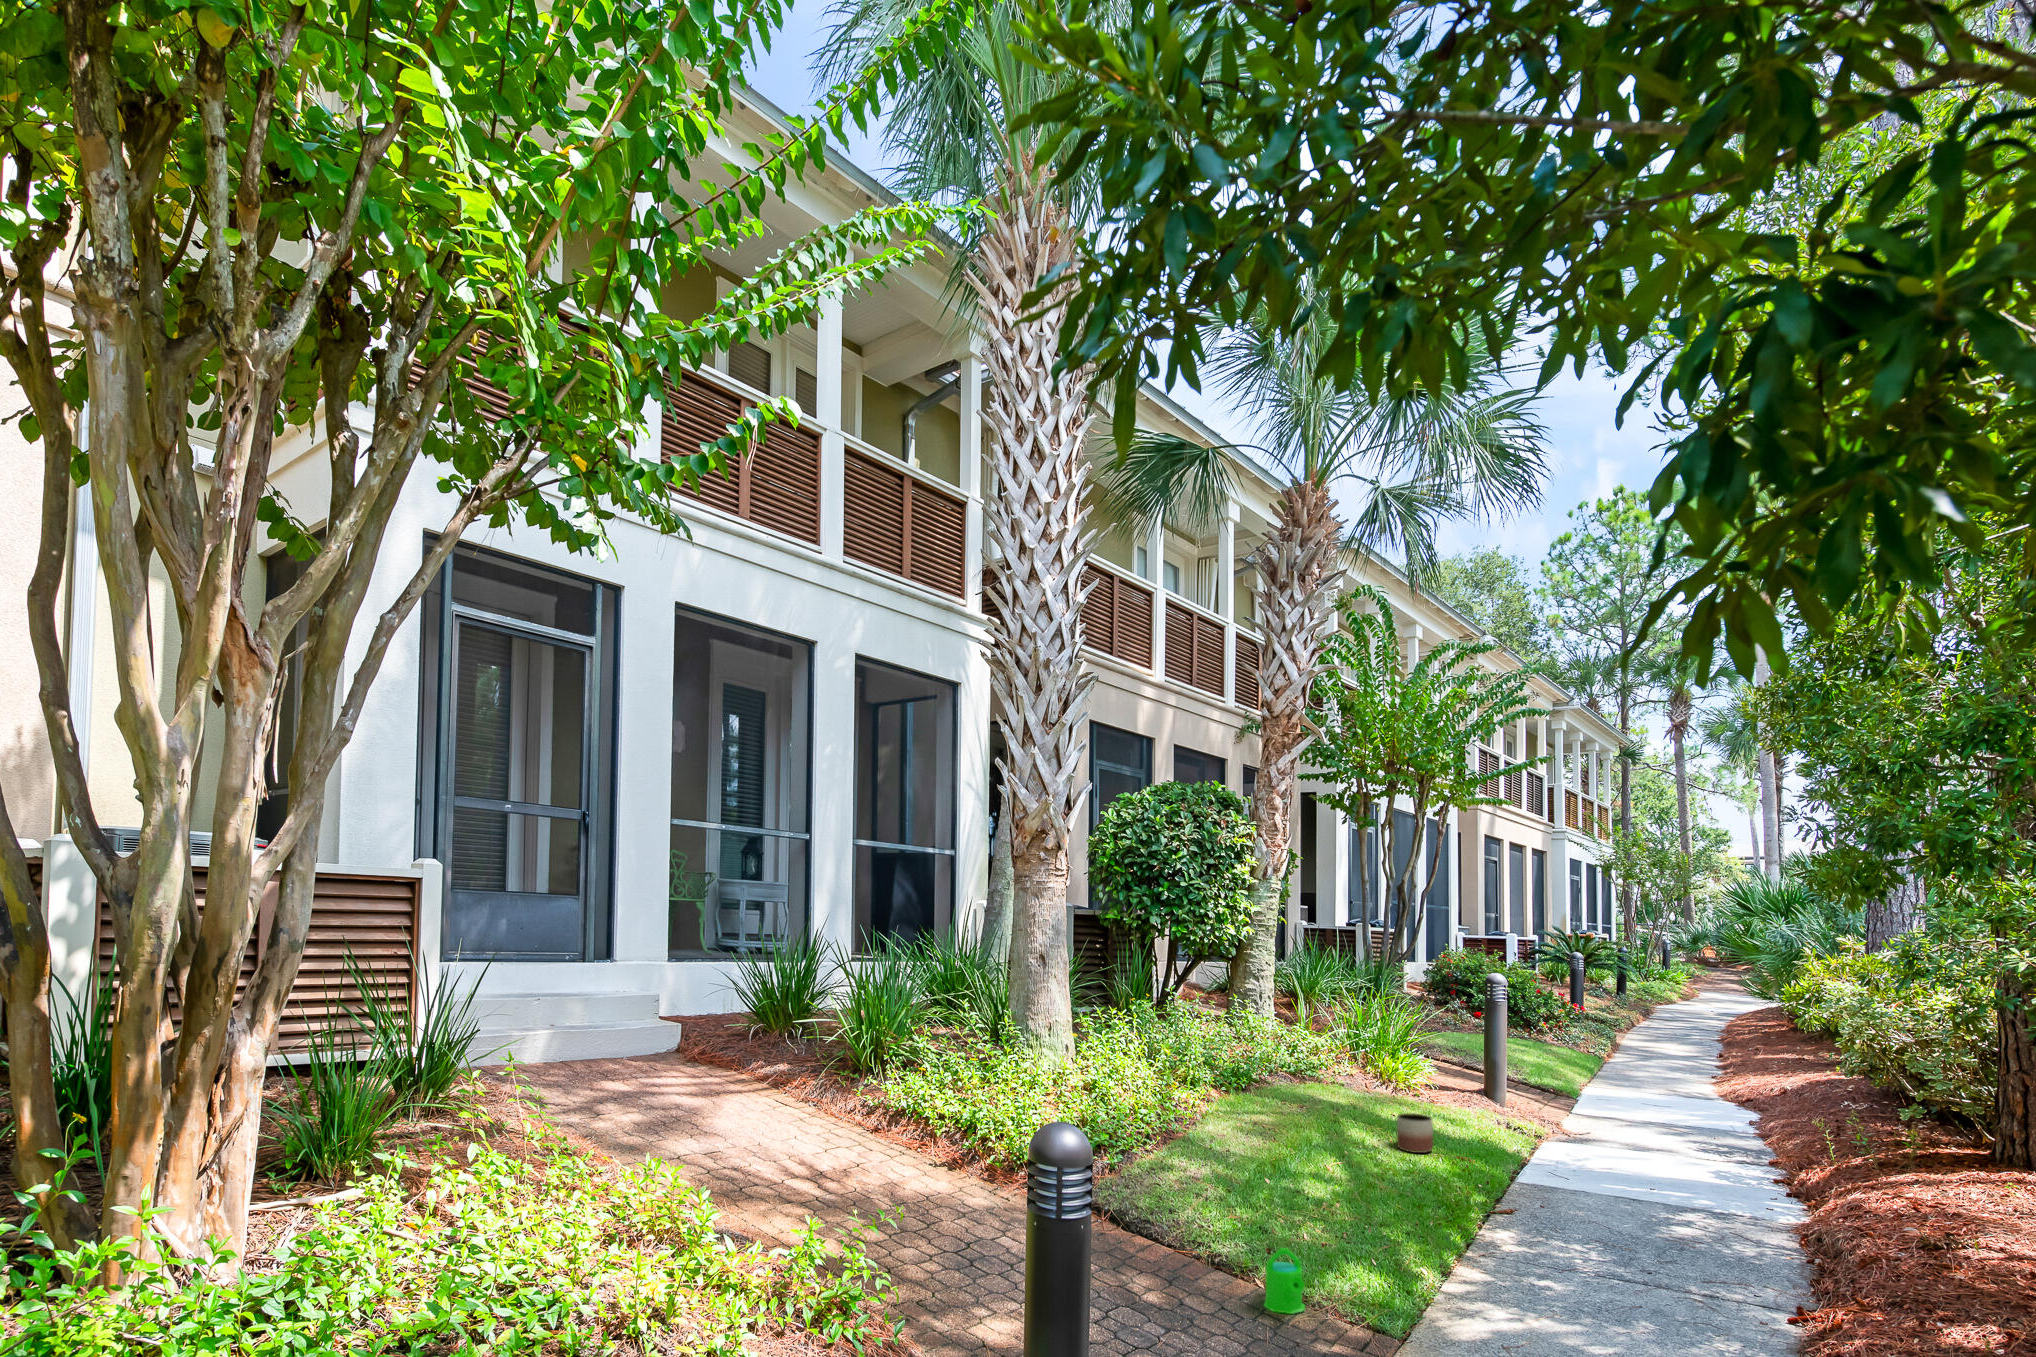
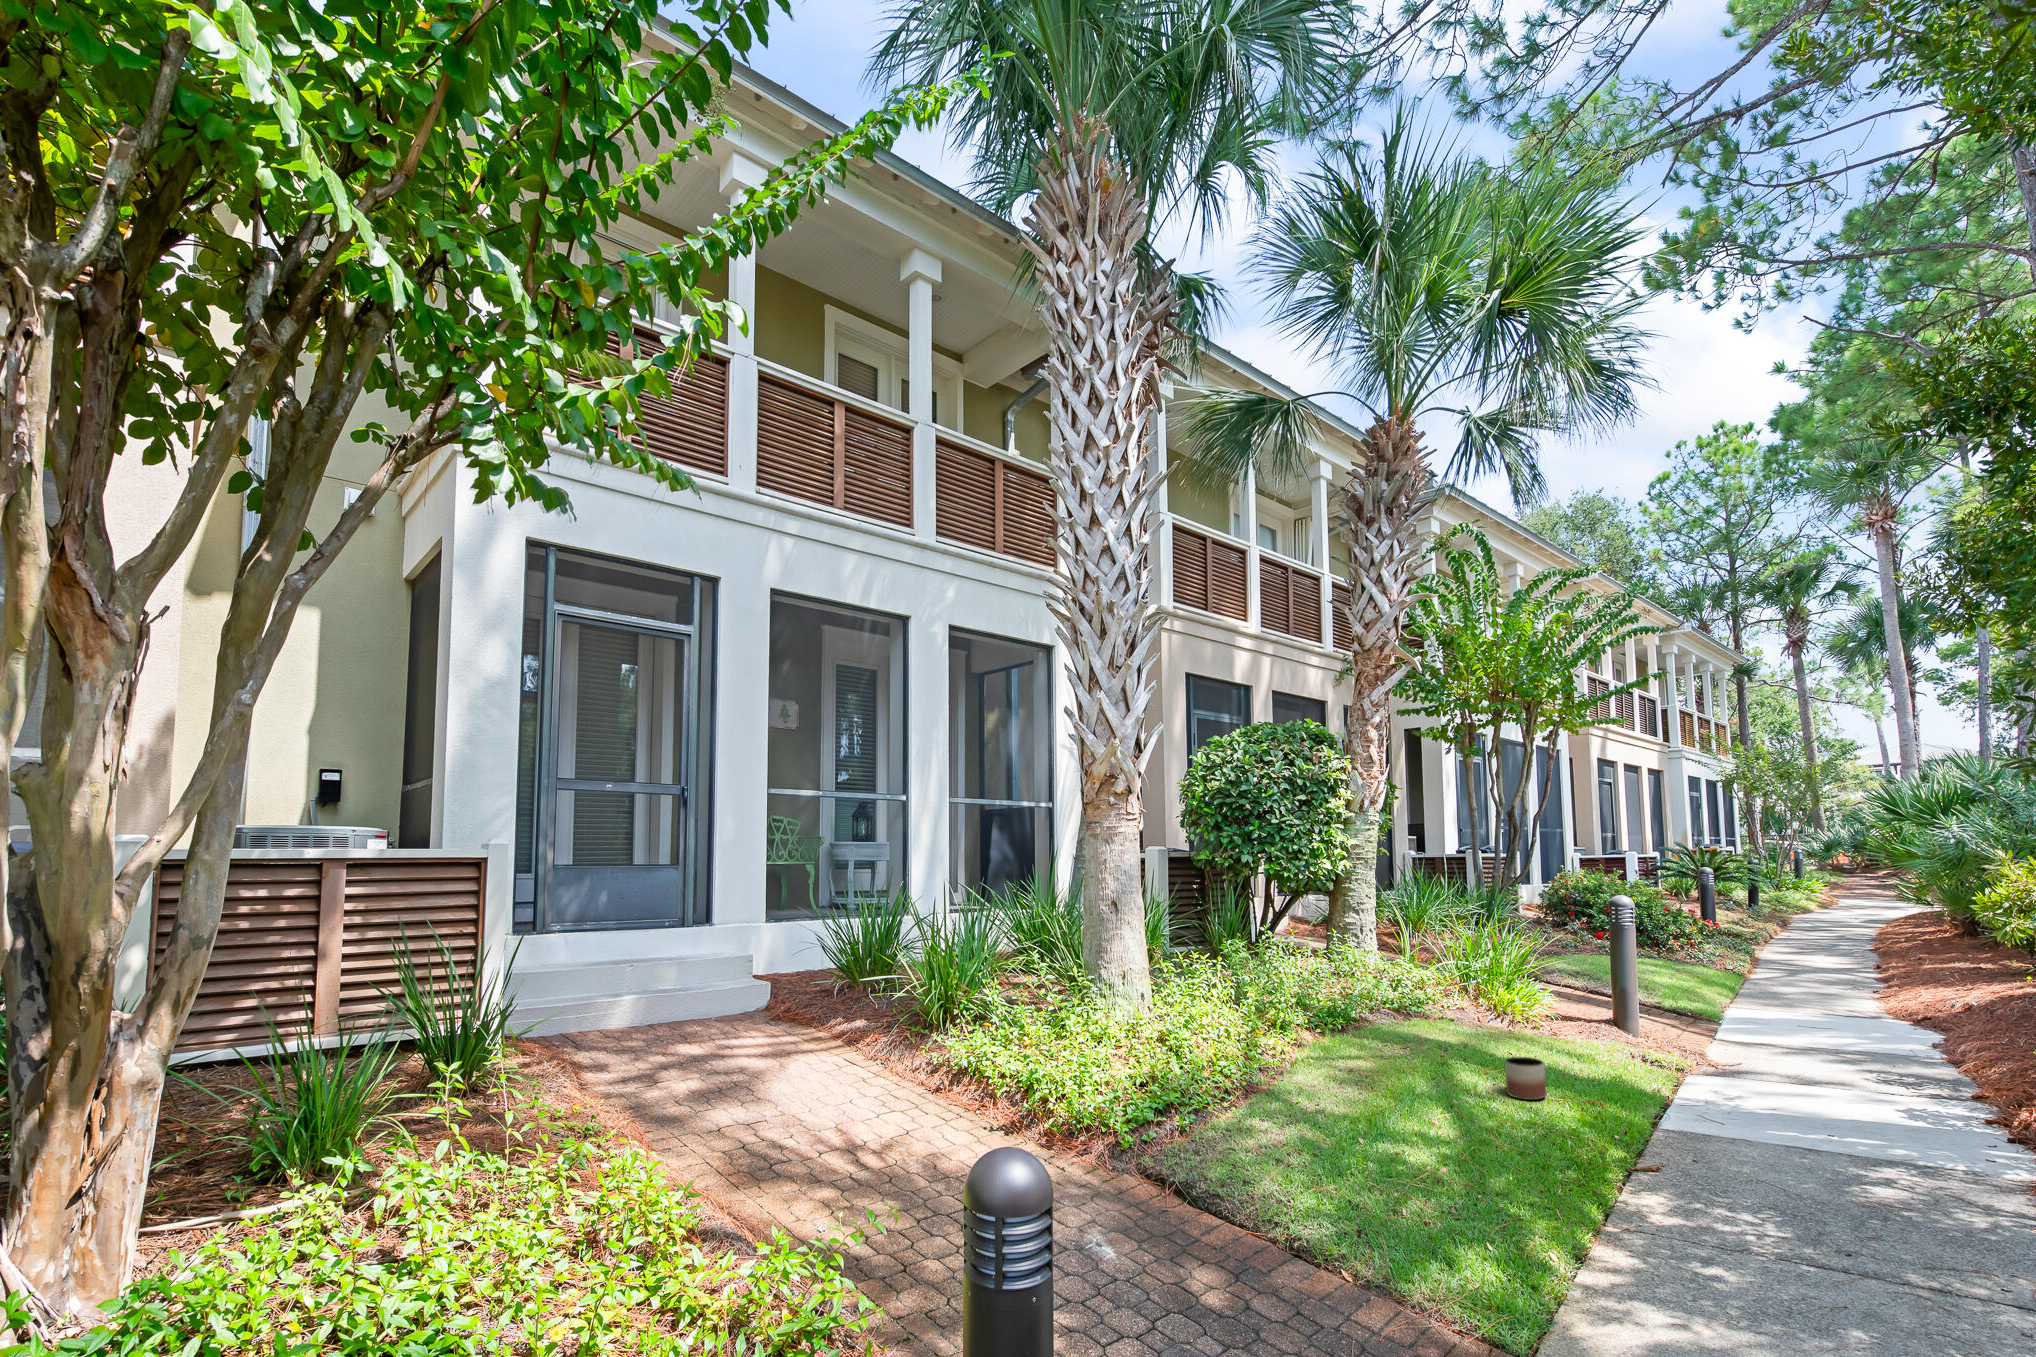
watering can: present [1264,1248,1305,1314] -> none [1338,1240,1389,1318]

